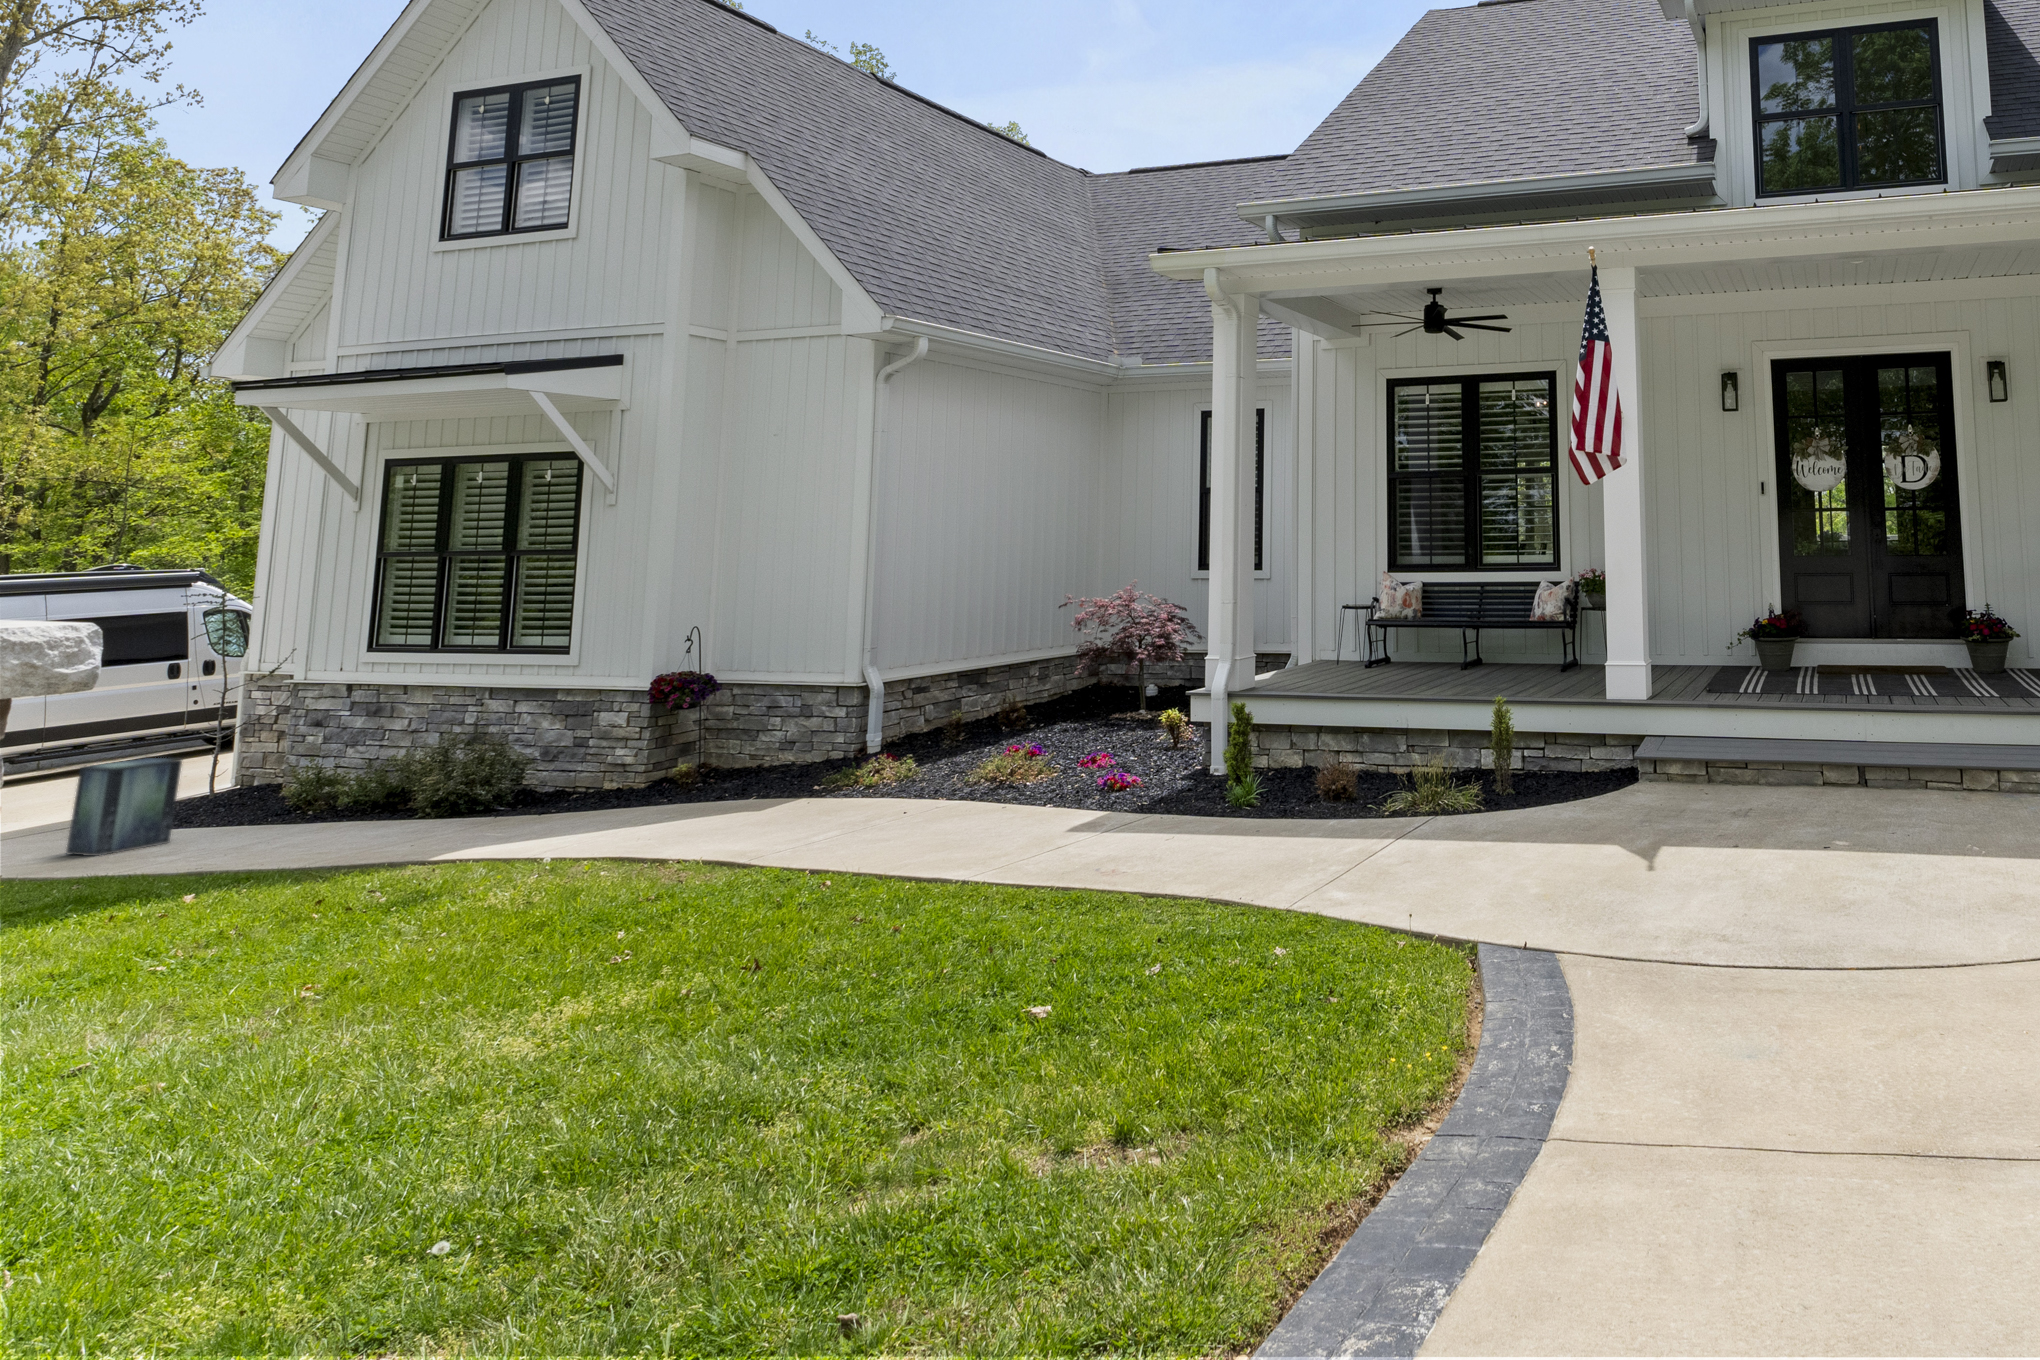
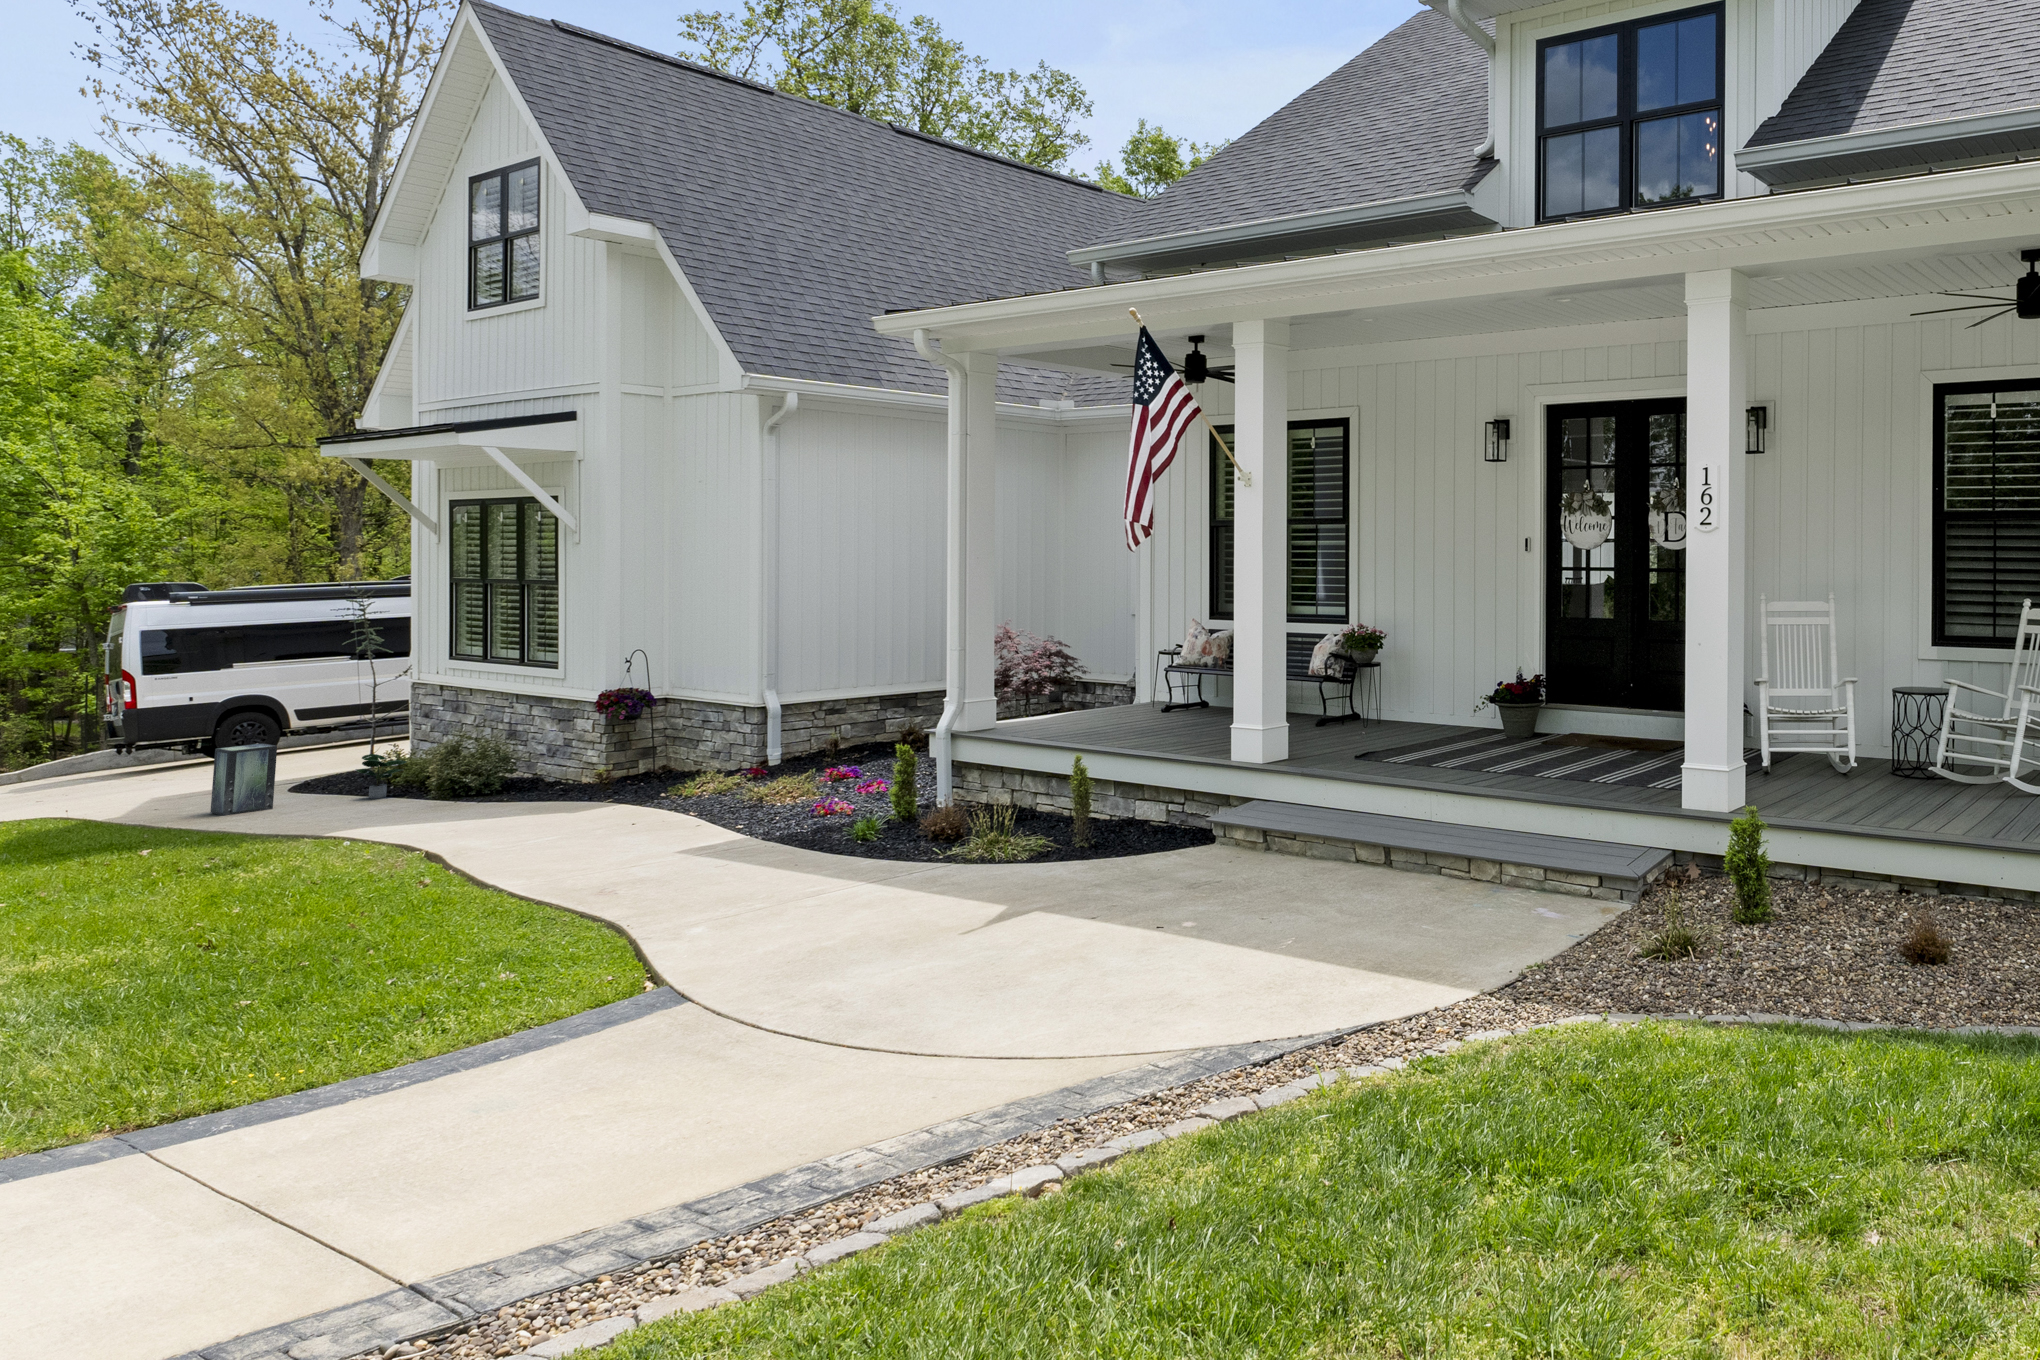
potted plant: none [295,764,367,821] -> present [356,754,406,799]

